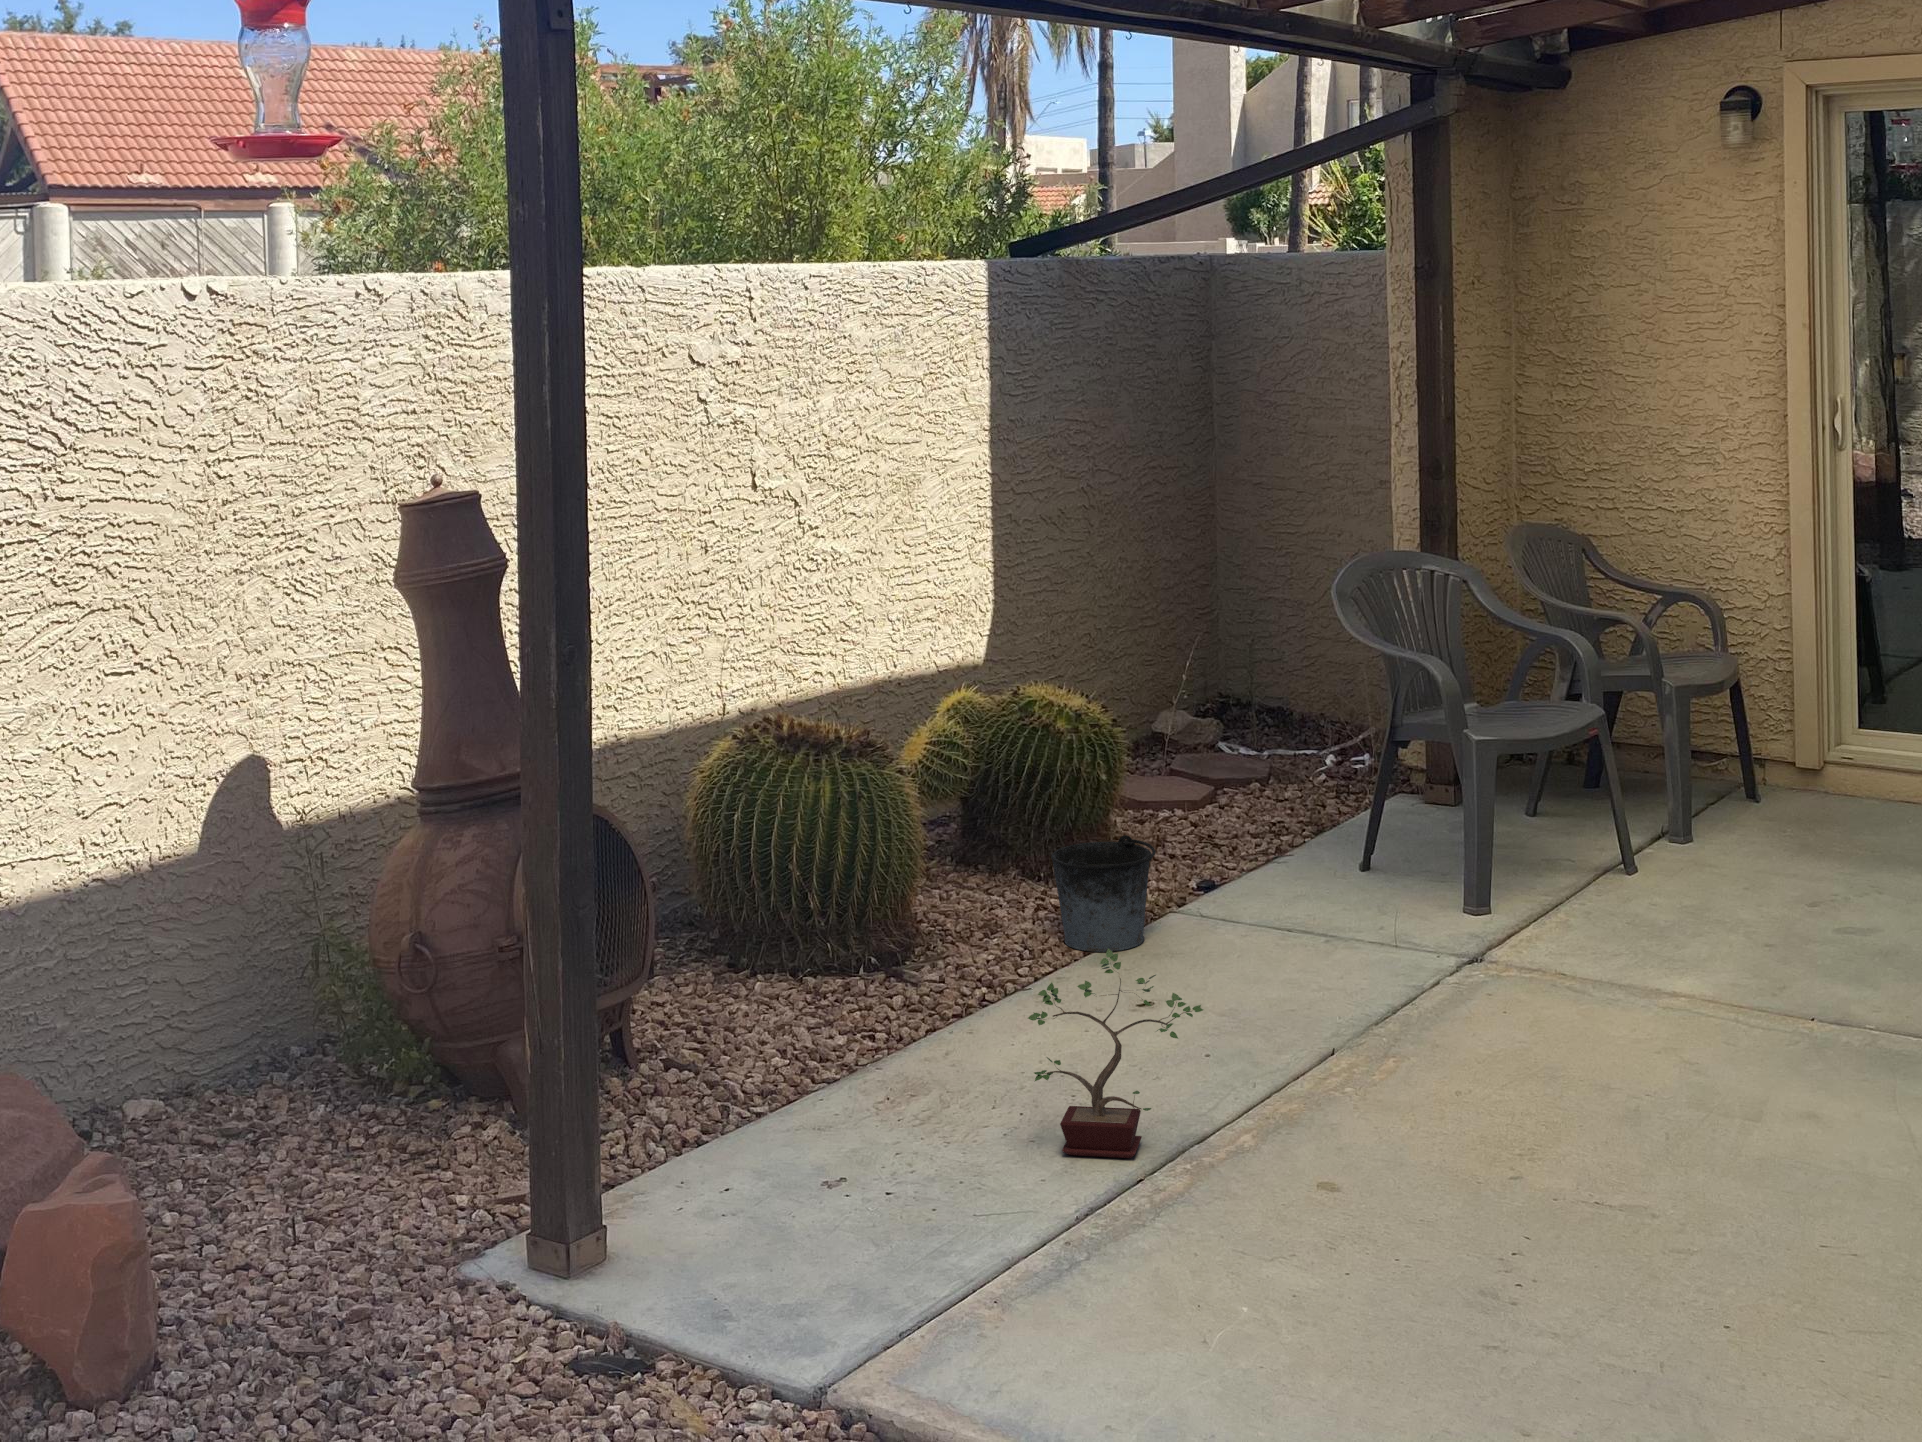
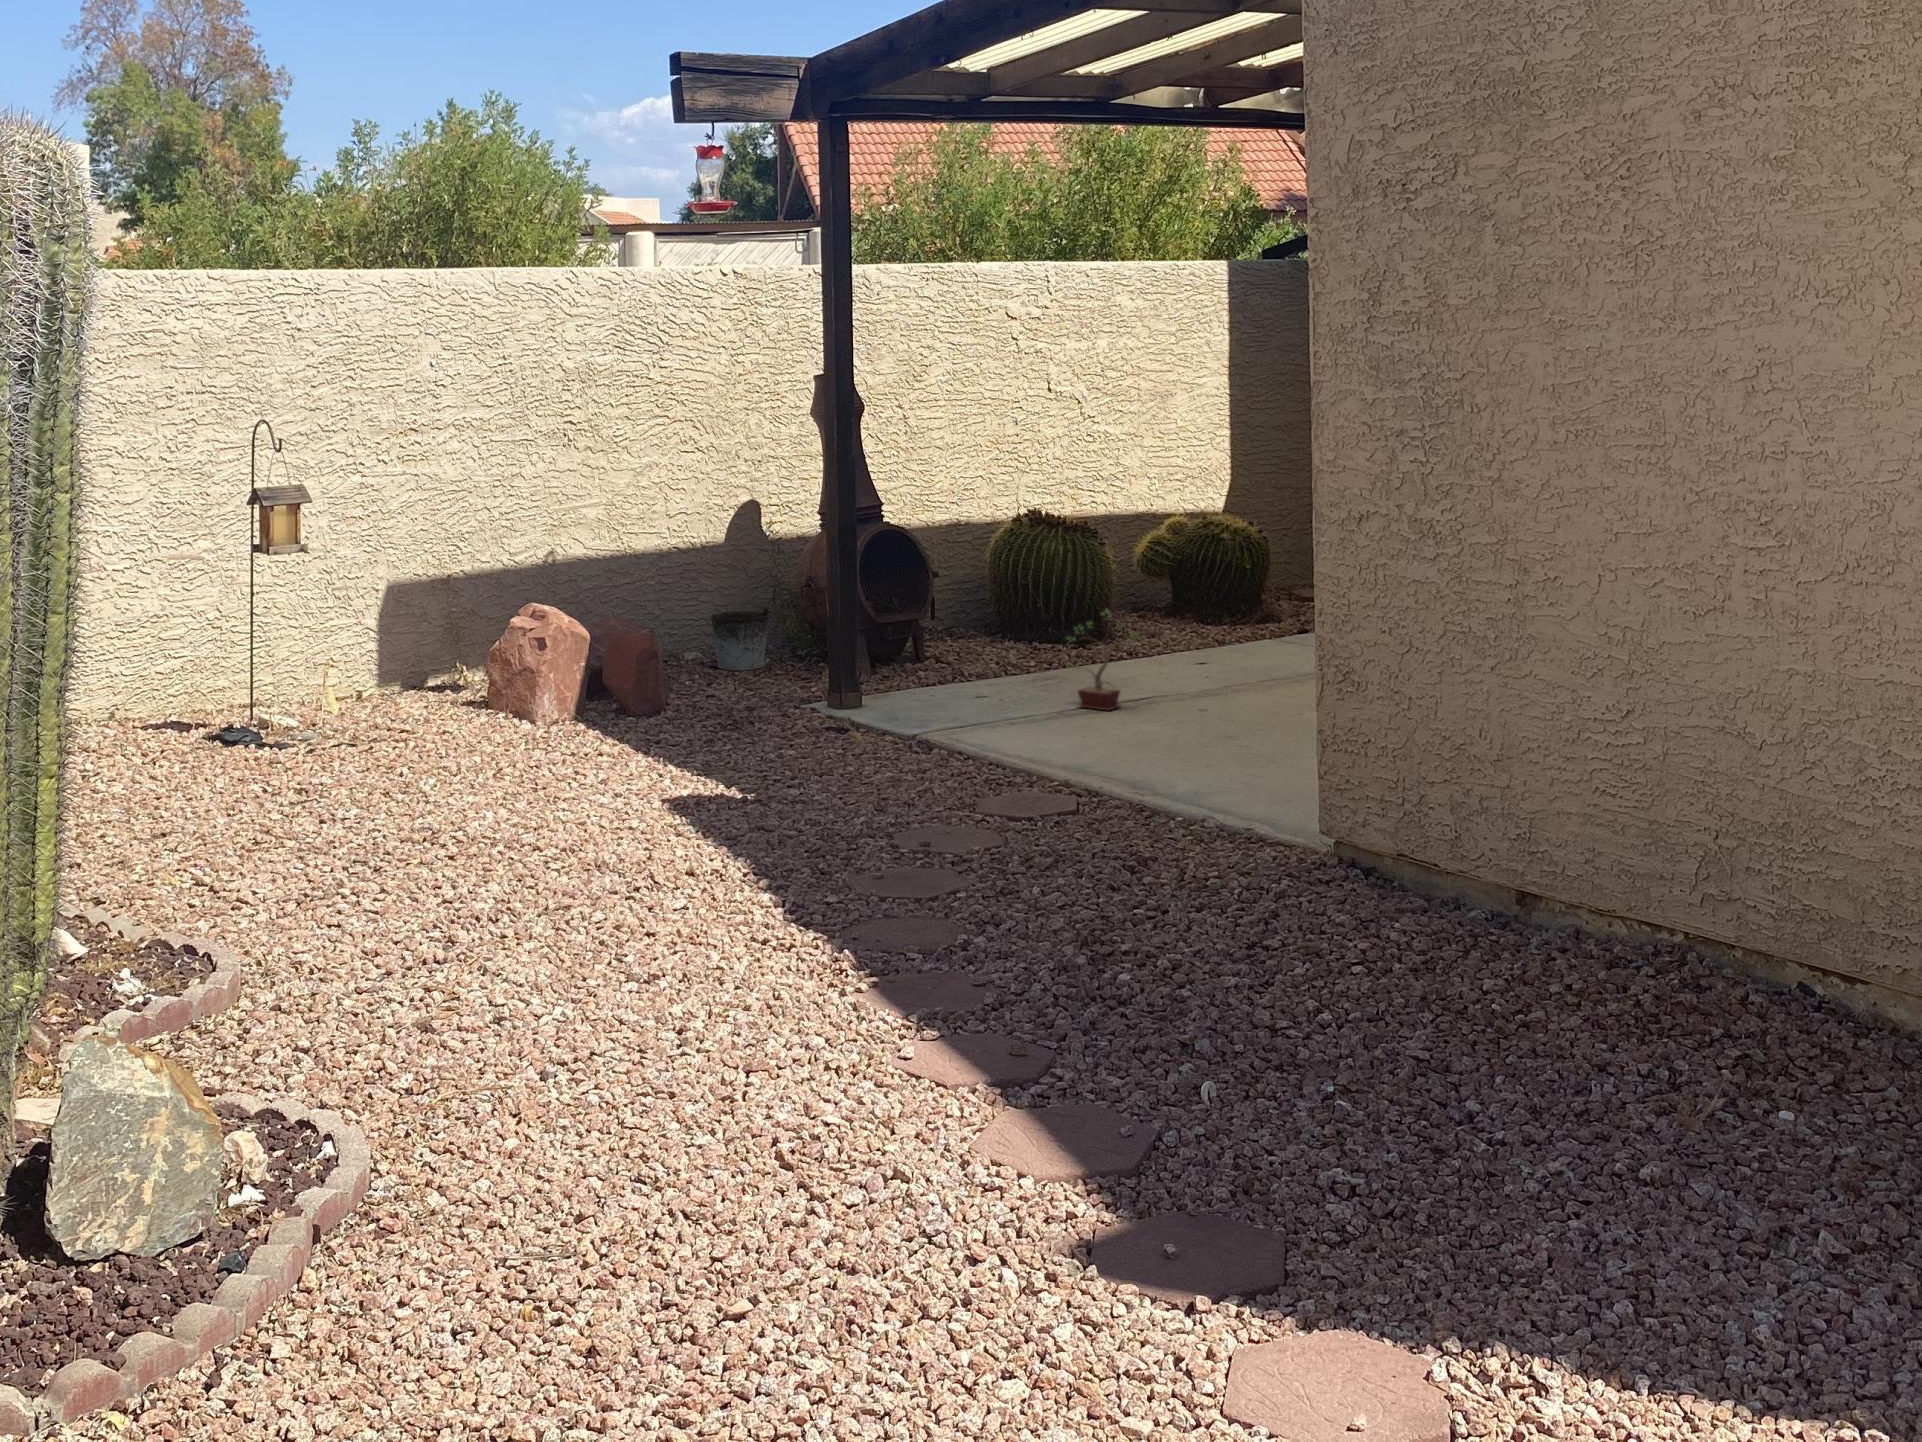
bucket: present [1051,835,1156,952] -> present [711,608,773,671]

